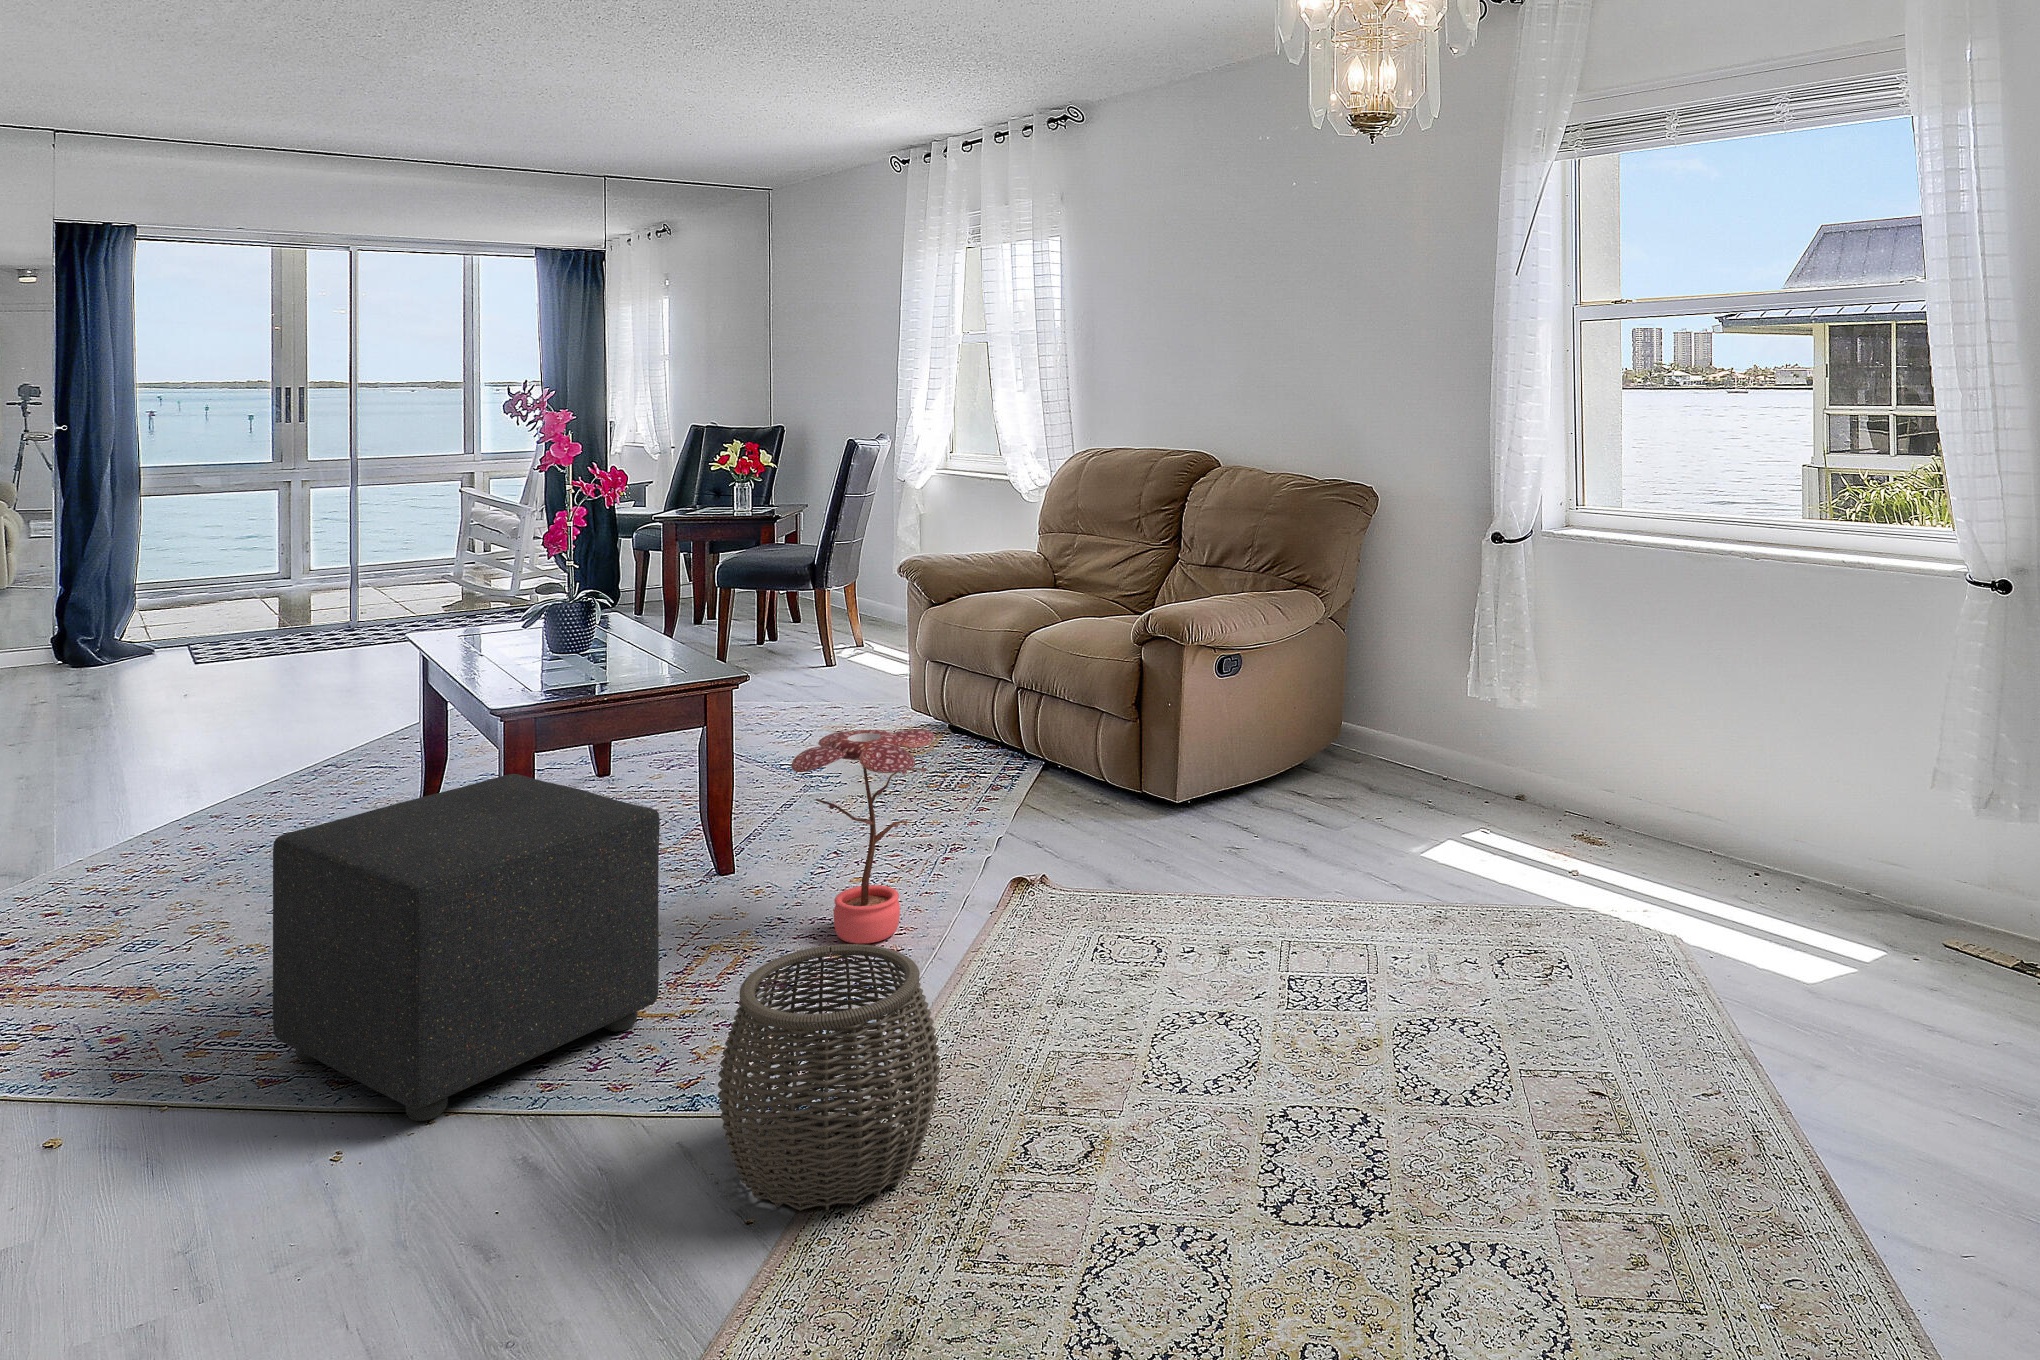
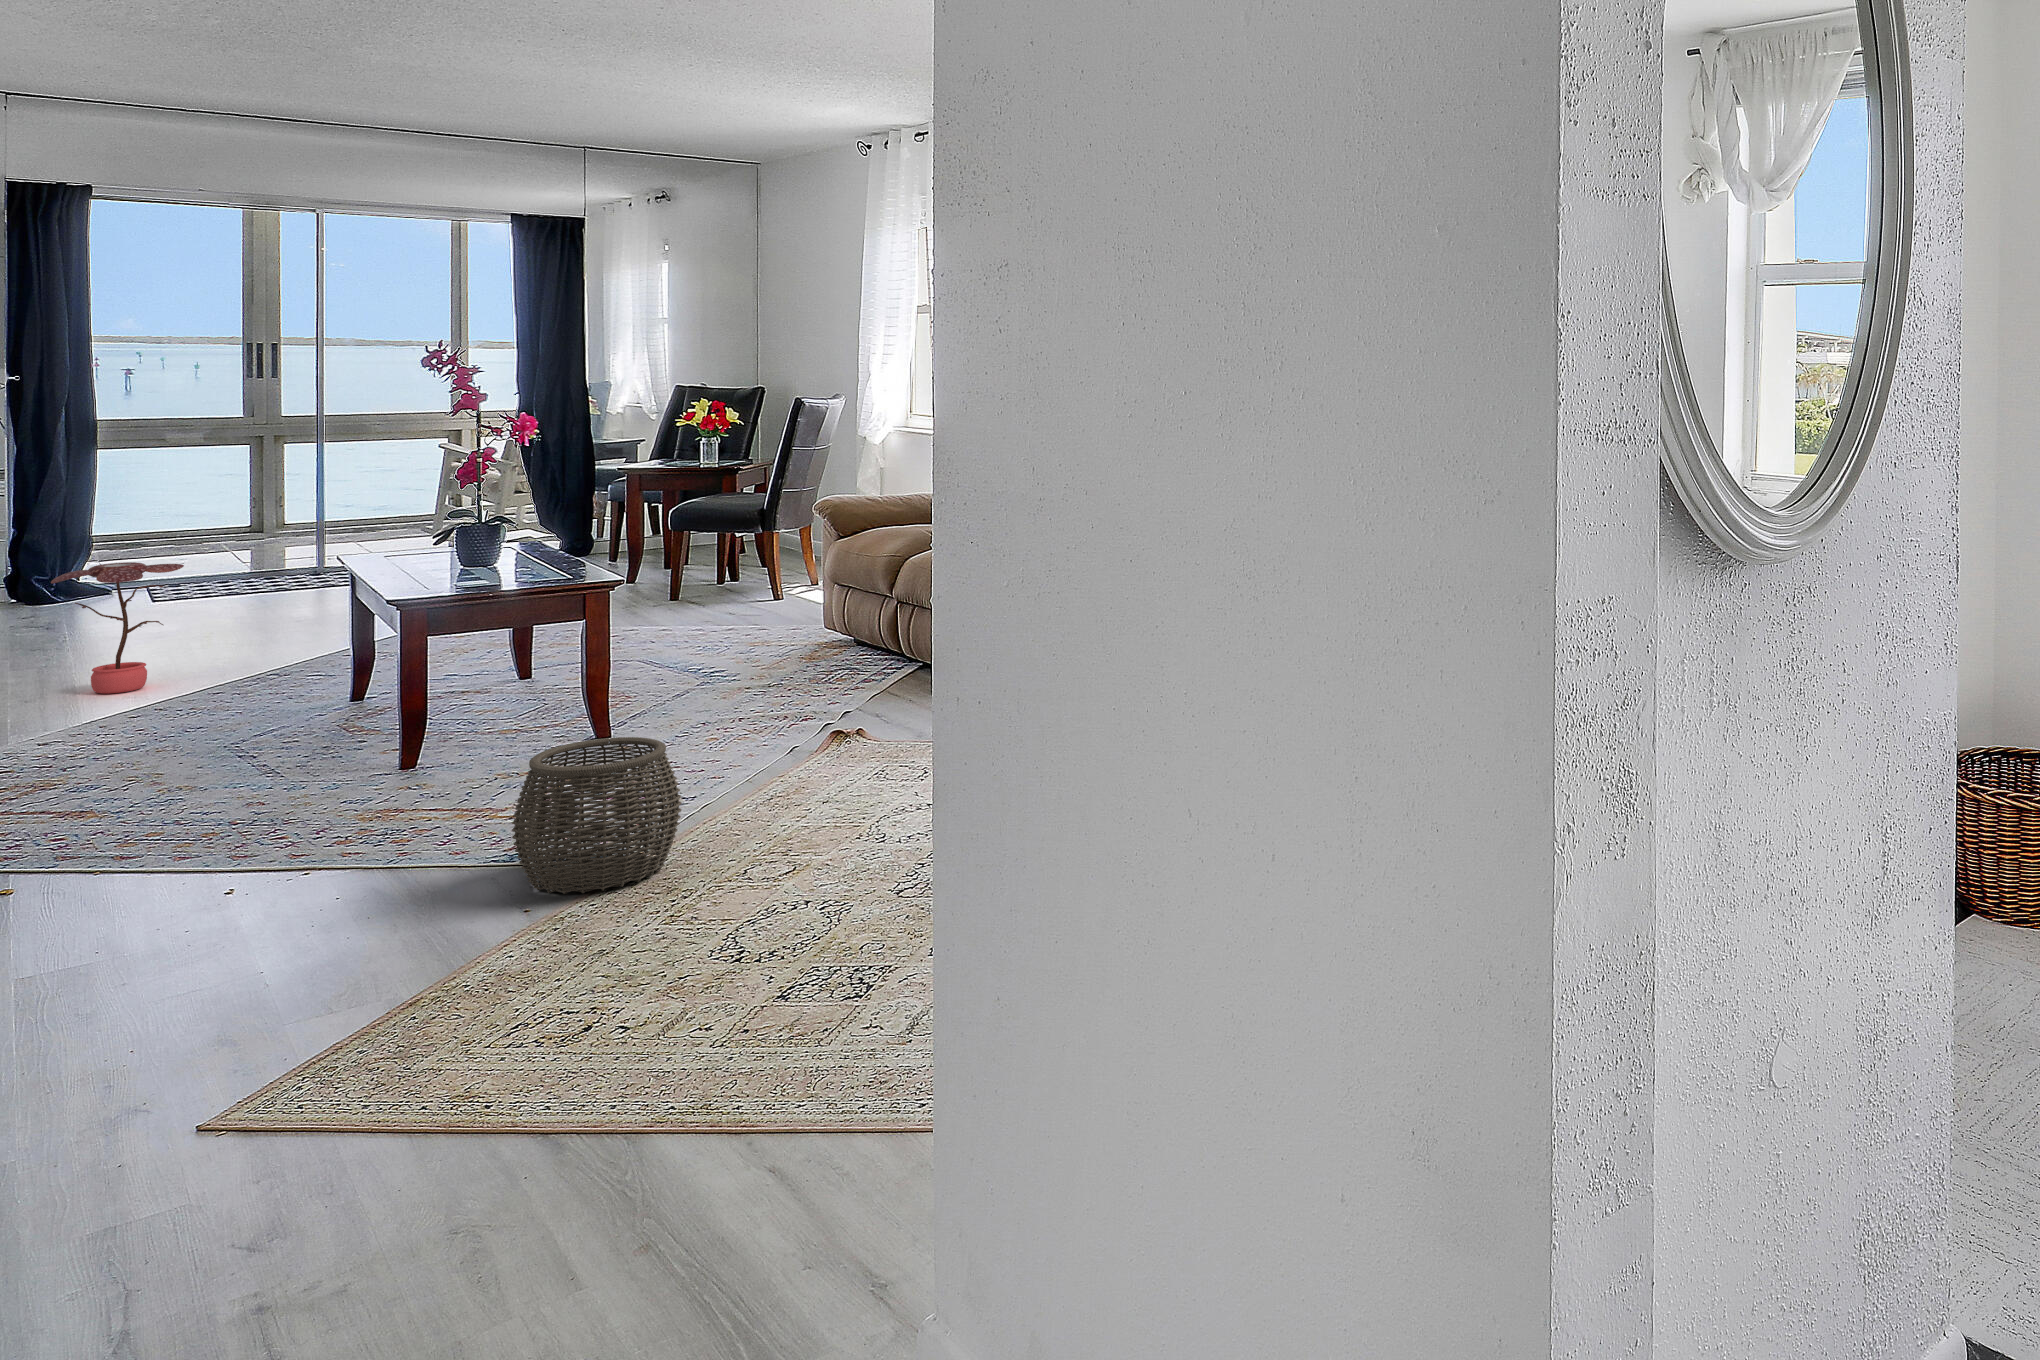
potted plant: present [791,729,935,944] -> present [51,562,184,694]
ottoman: present [273,774,660,1121] -> none [197,644,507,864]

